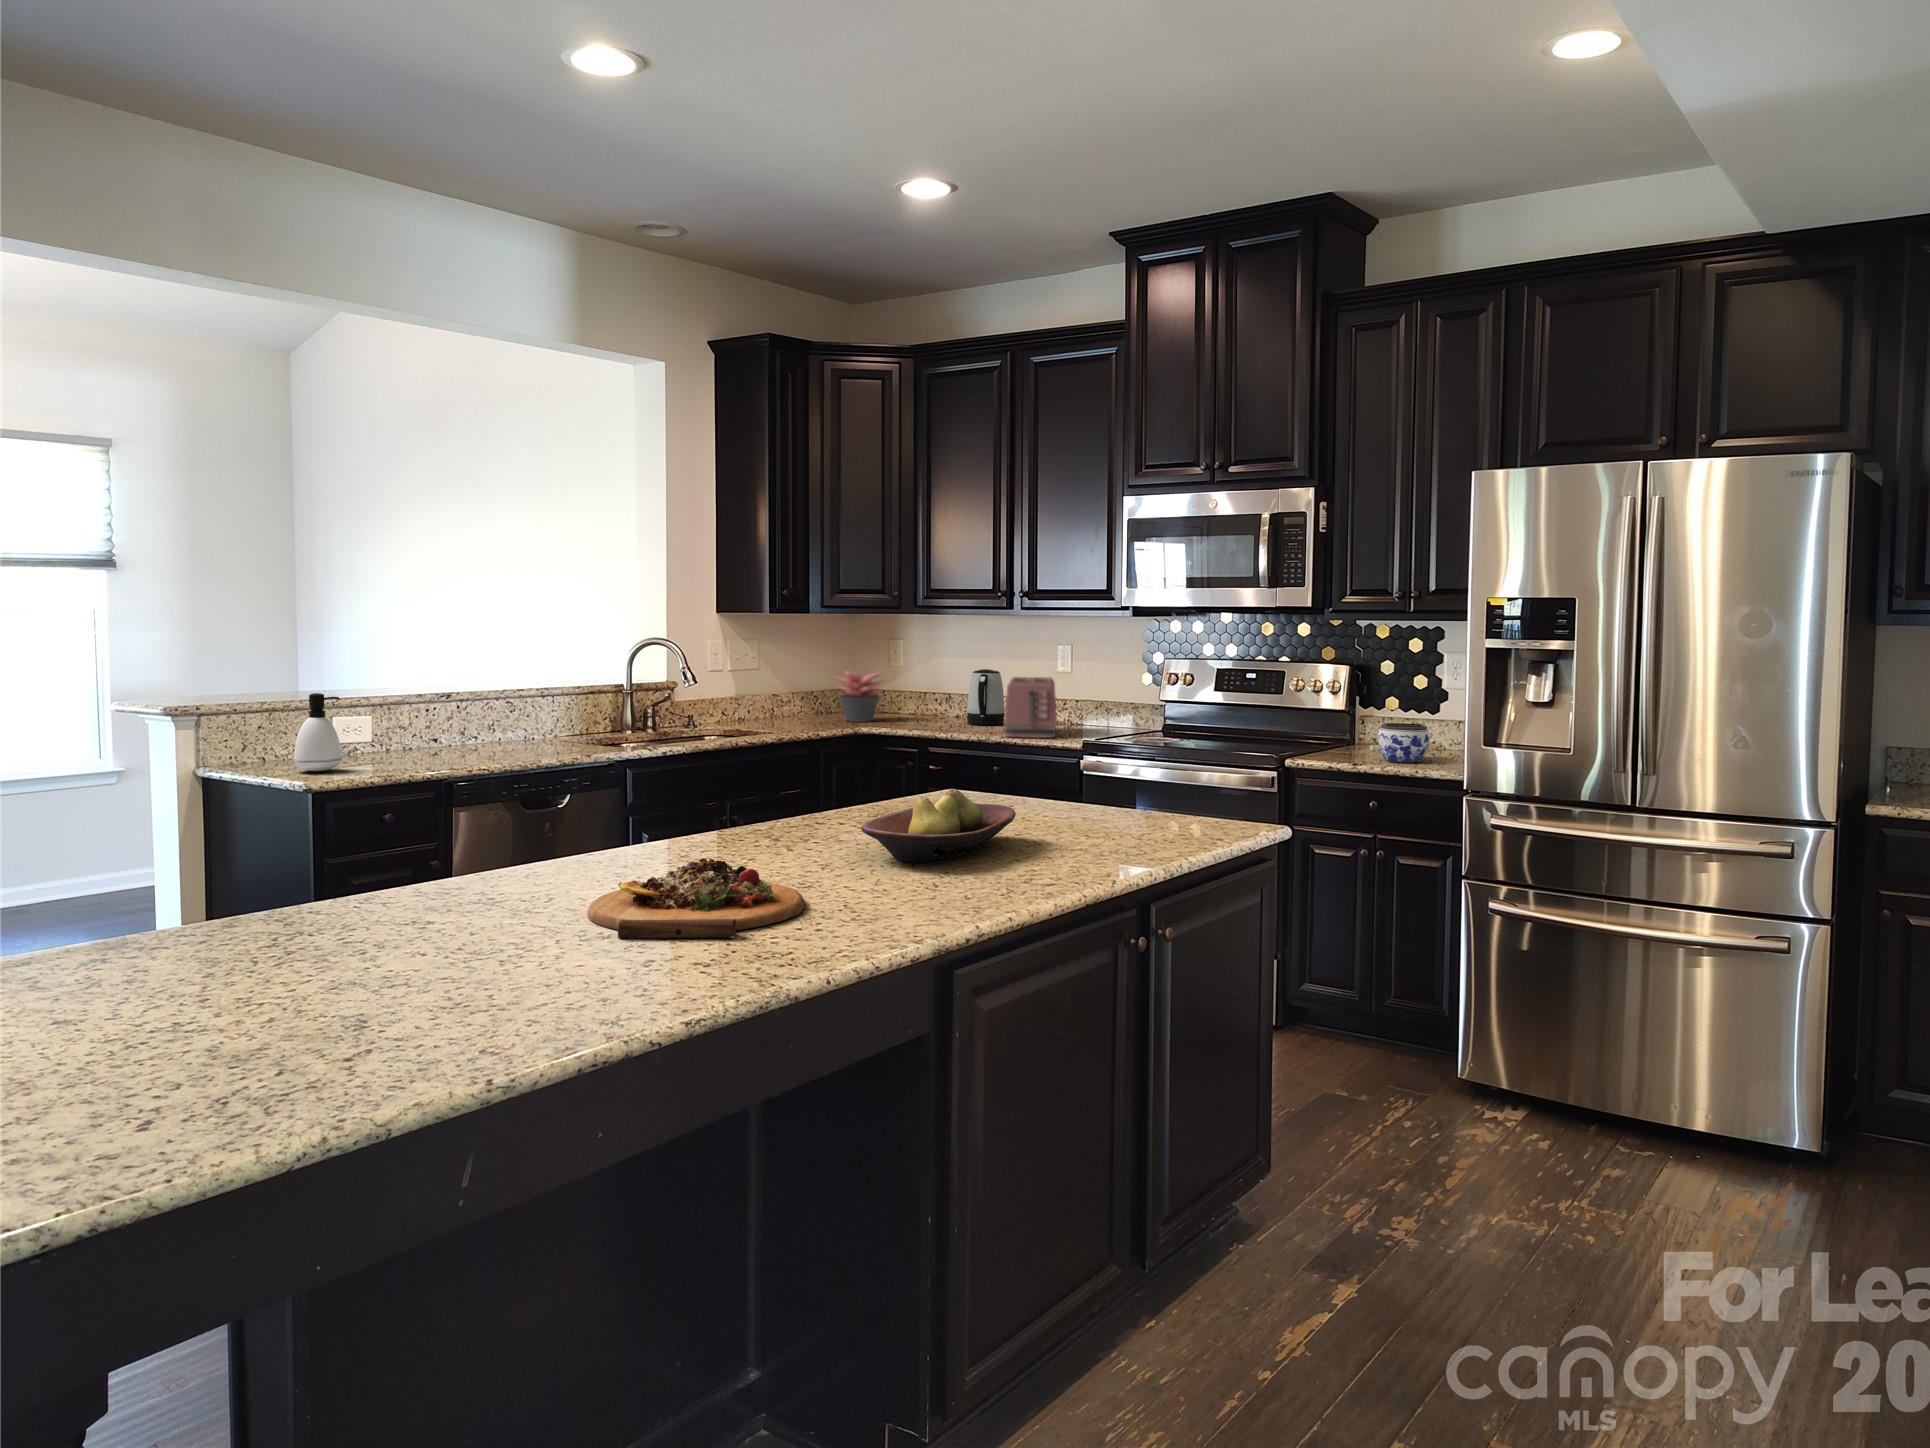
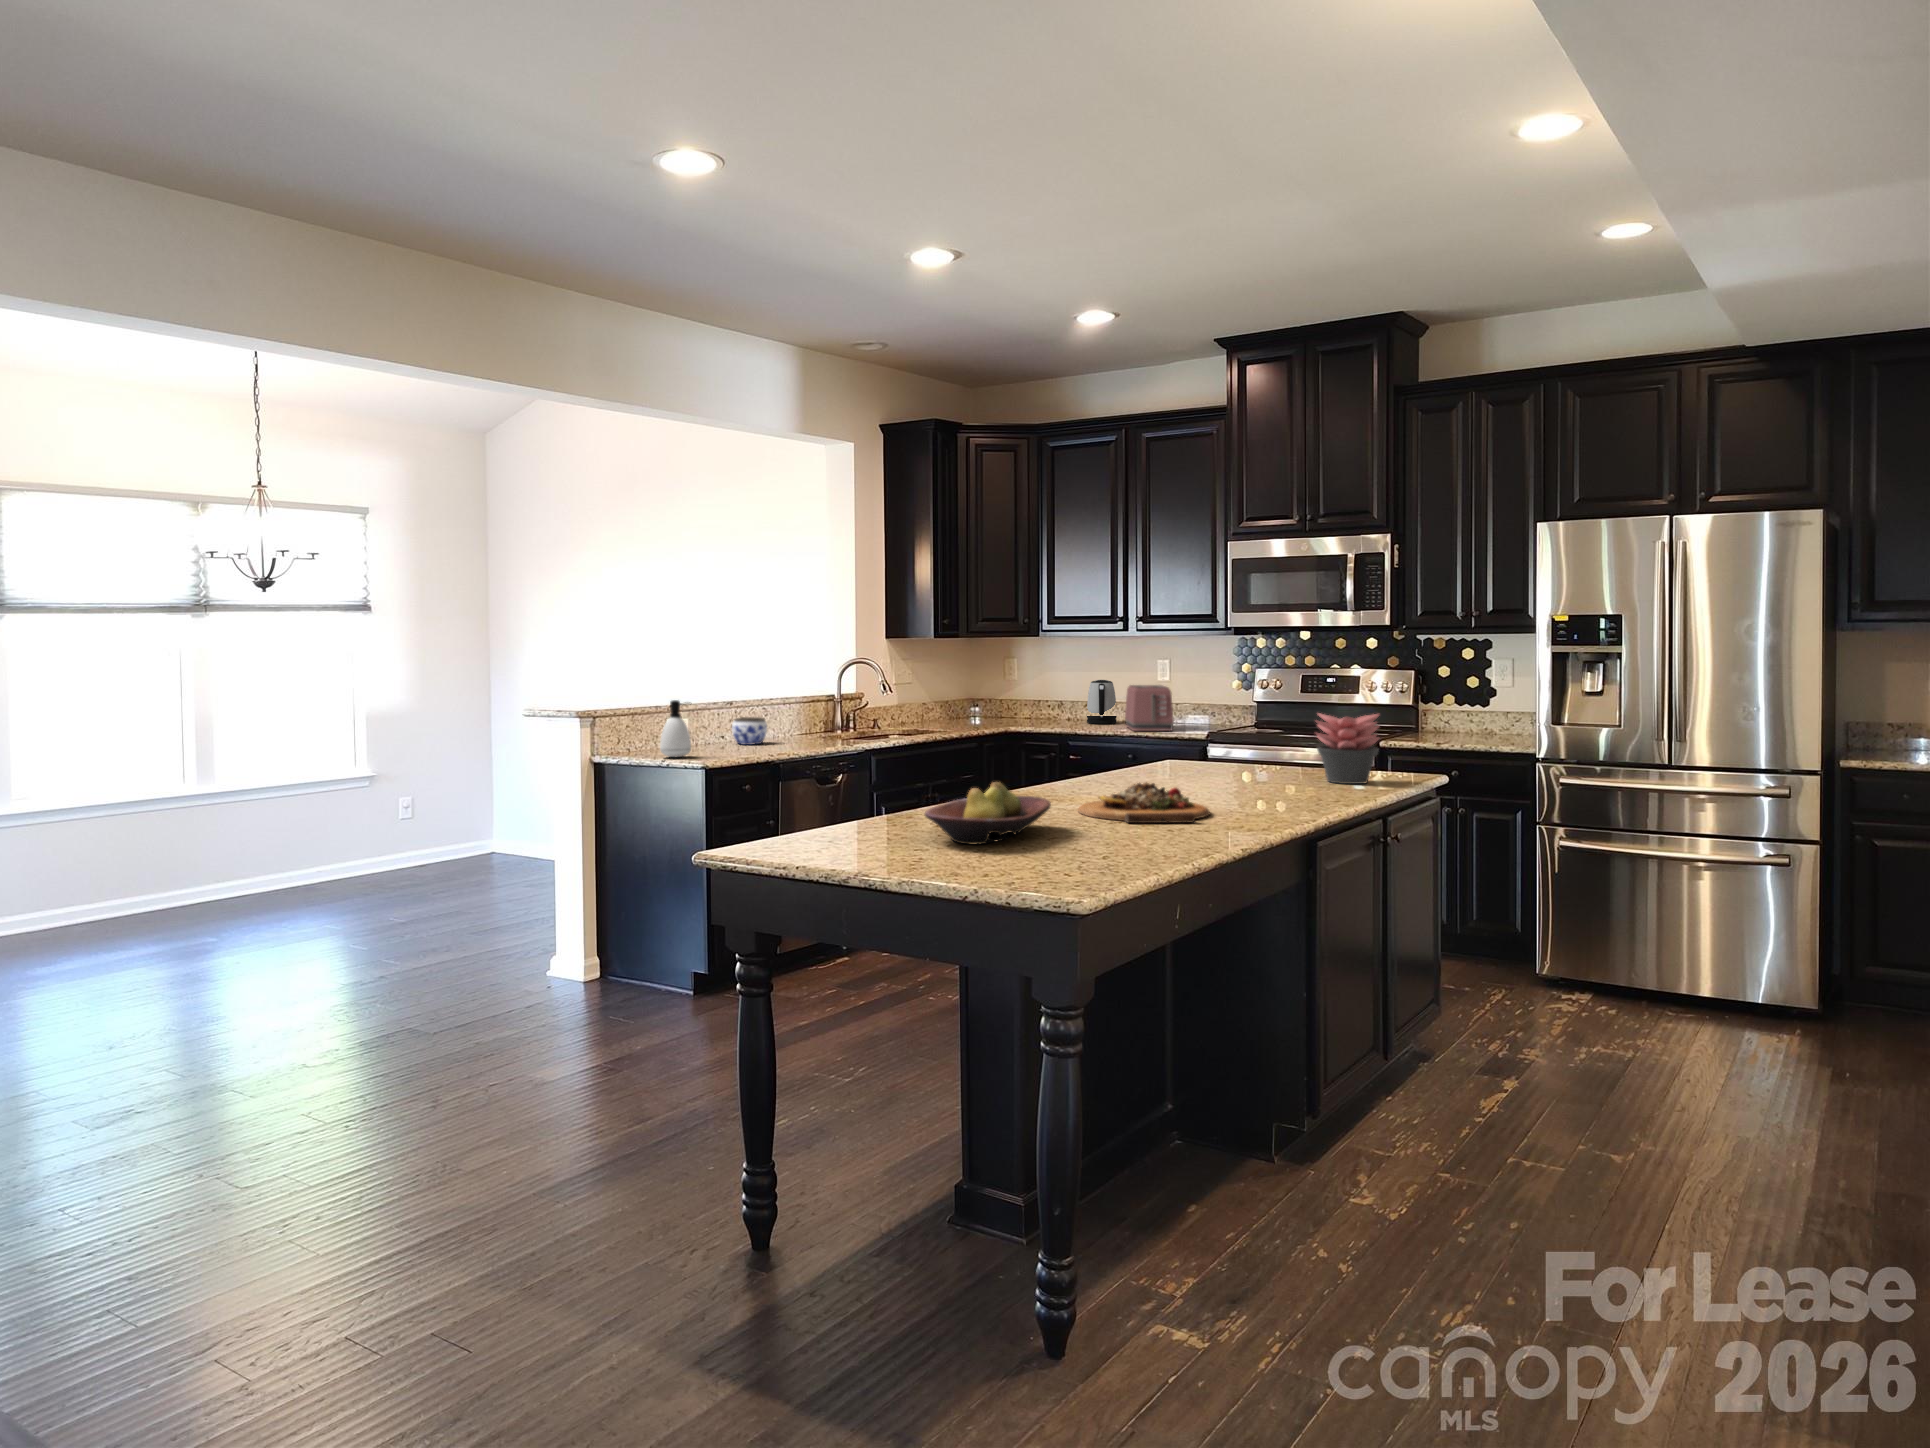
succulent plant: present [837,671,883,722] -> present [1316,713,1380,784]
jar: present [1378,723,1430,762] -> present [732,717,767,745]
fruit bowl: present [861,789,1016,863] -> present [925,782,1051,844]

